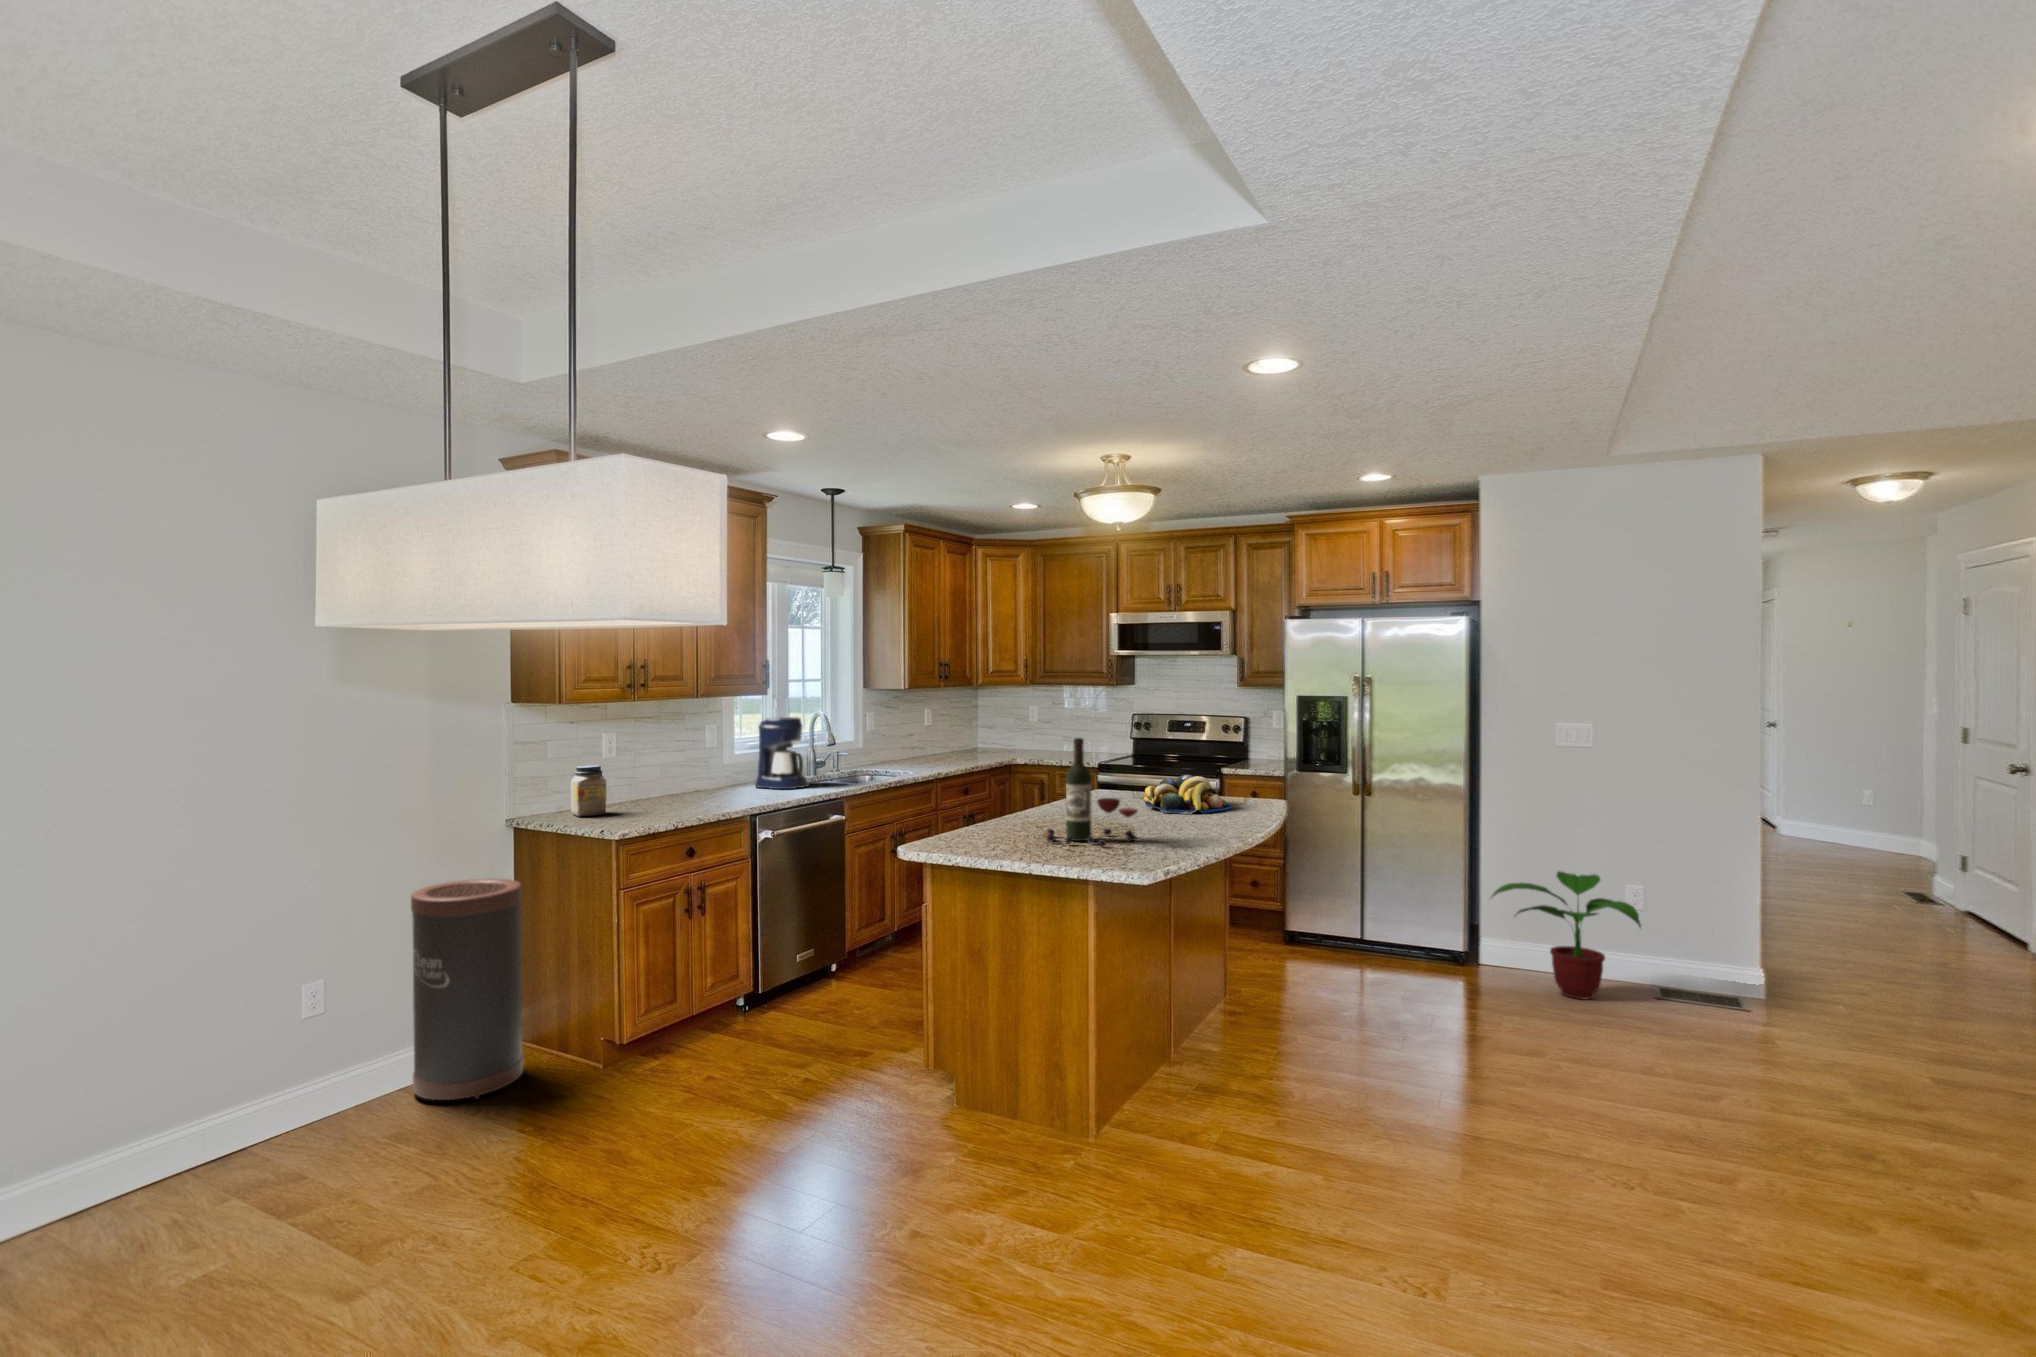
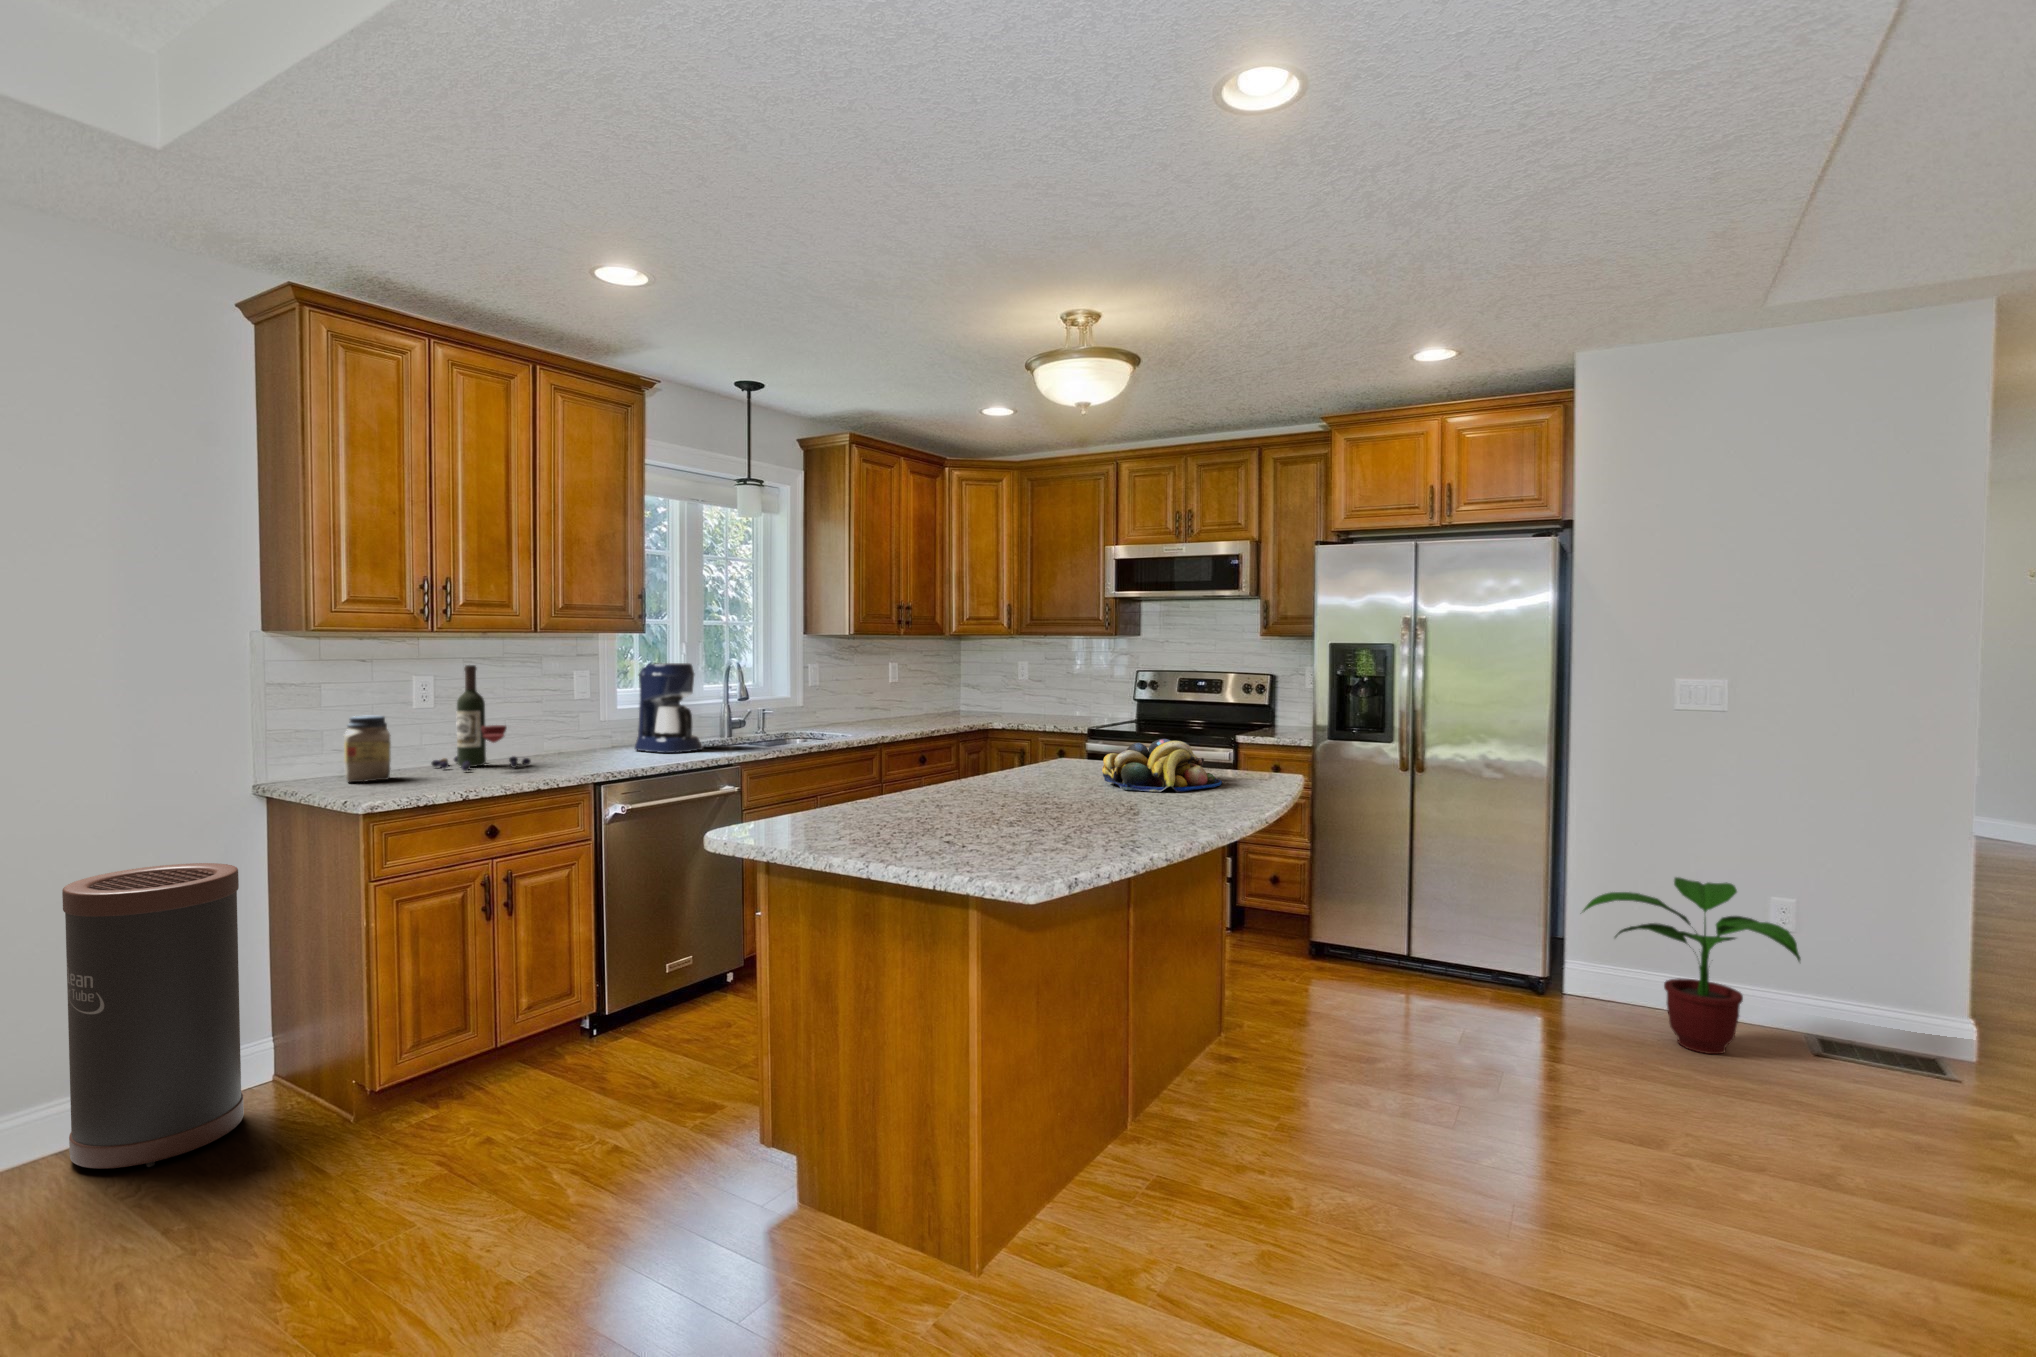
wine bottle: present [1043,738,1137,847] -> present [431,665,531,771]

